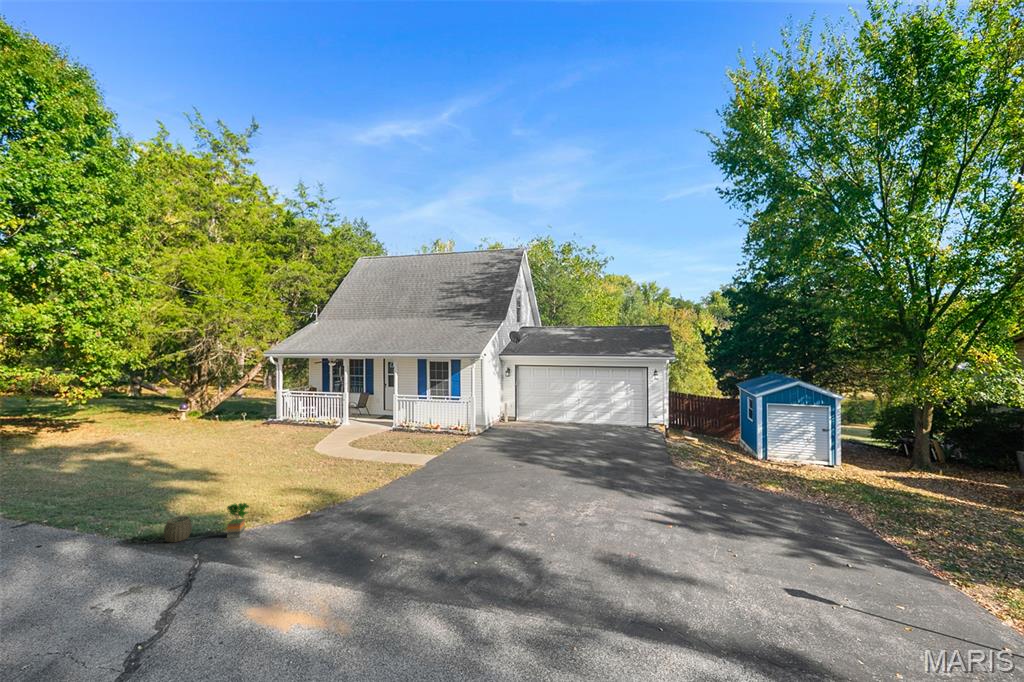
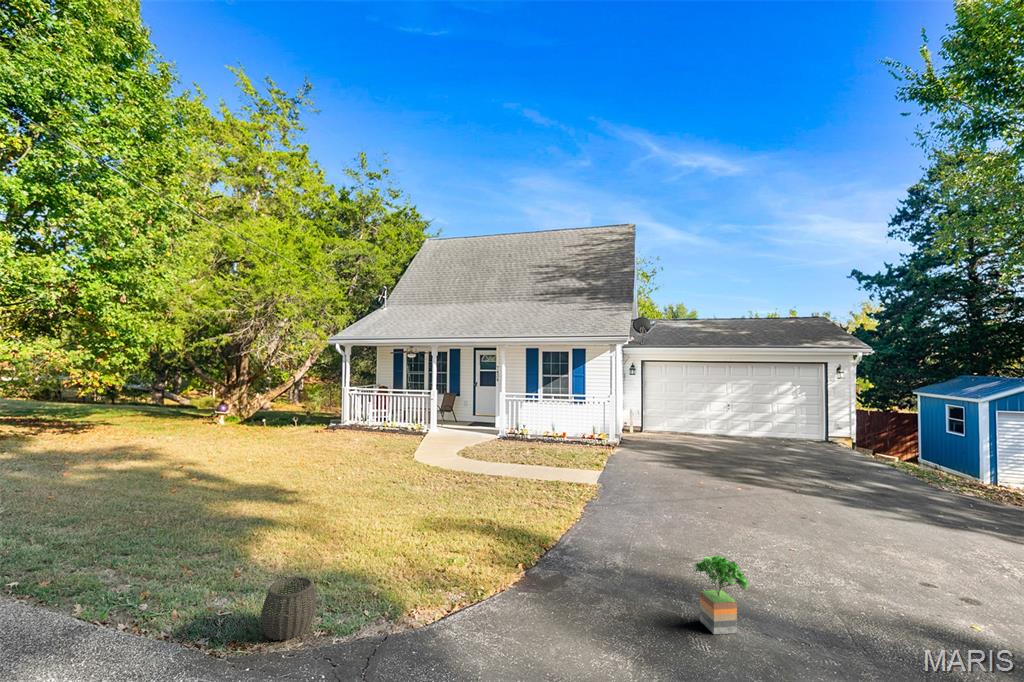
potted tree: present [227,503,249,538] -> present [695,555,749,634]

